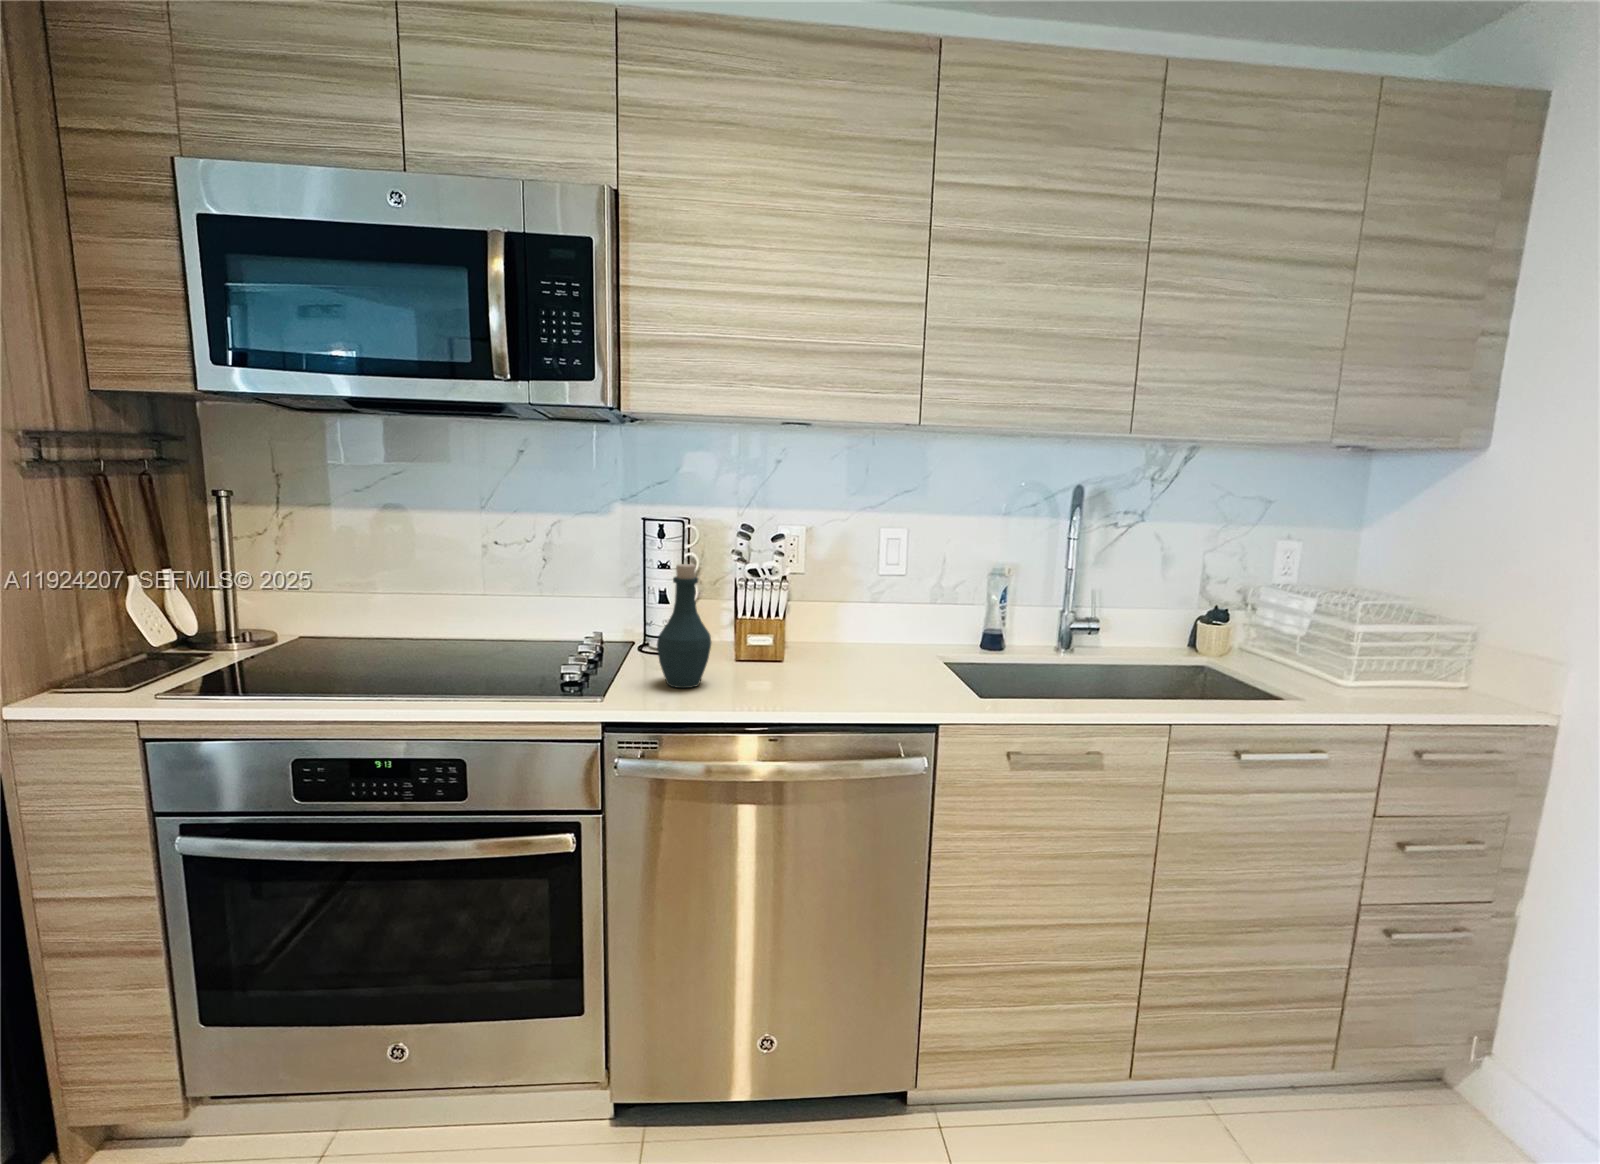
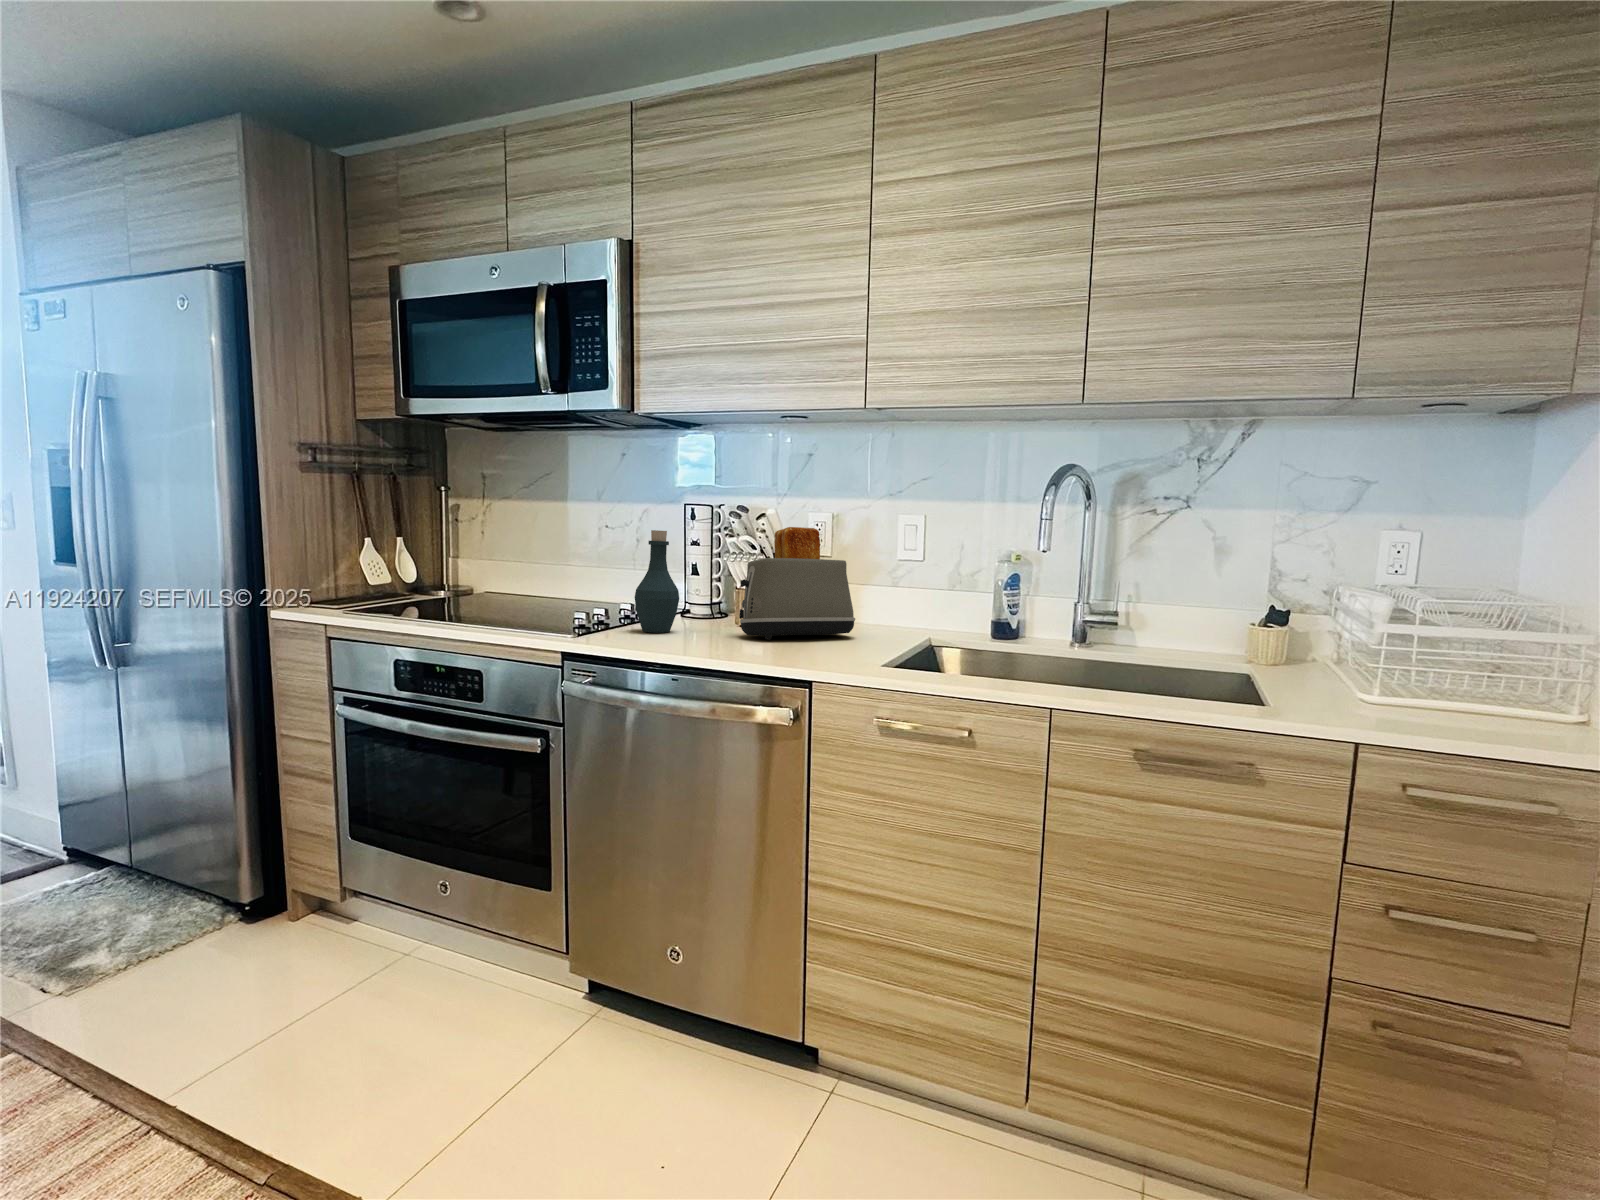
toaster: none [780,552,887,684] -> present [739,527,855,639]

